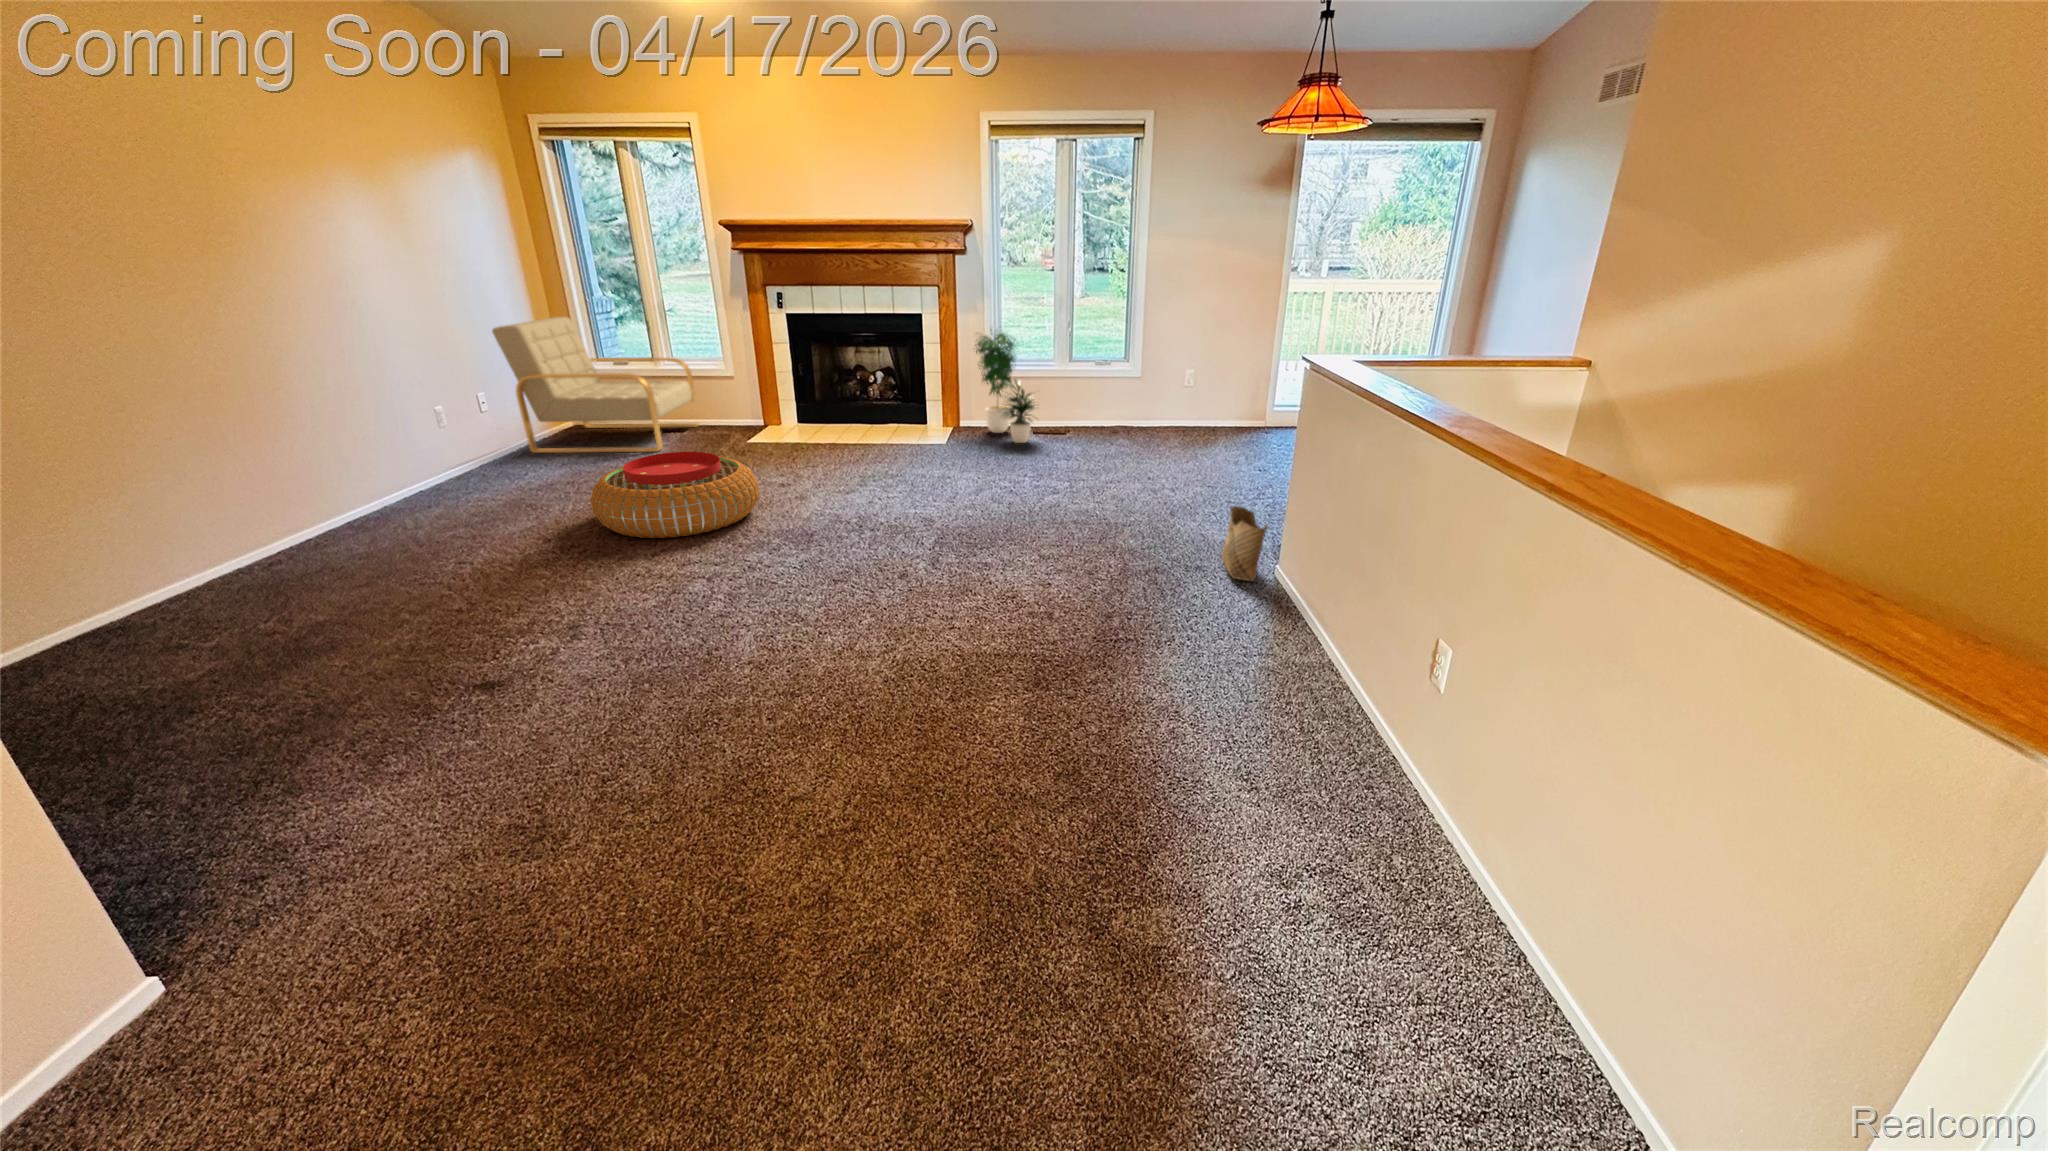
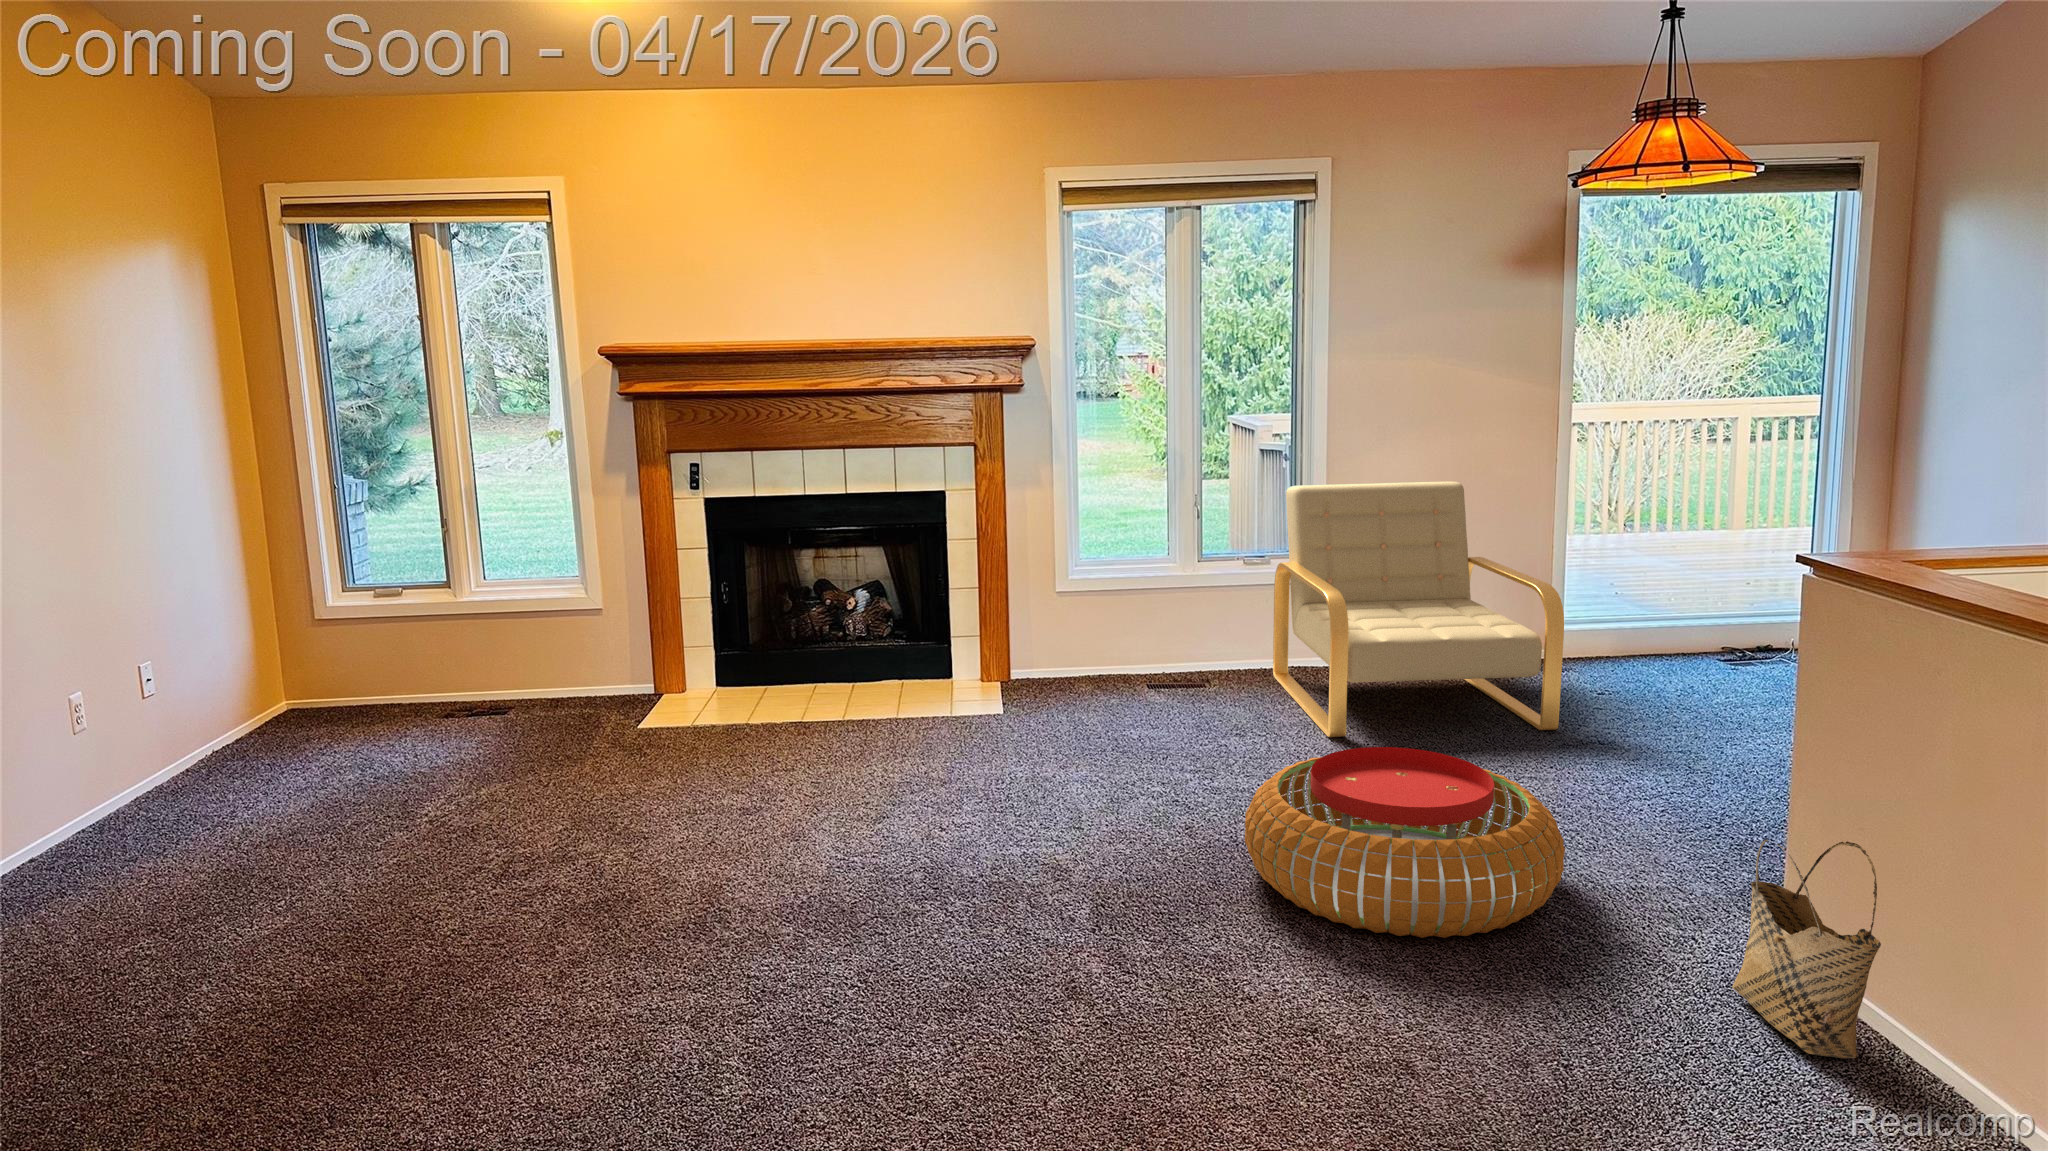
armchair: present [492,317,699,453] -> present [1273,481,1564,737]
potted plant: present [975,330,1037,443] -> none [1037,502,1178,713]
pouf: present [590,452,759,538] -> present [1245,747,1565,938]

